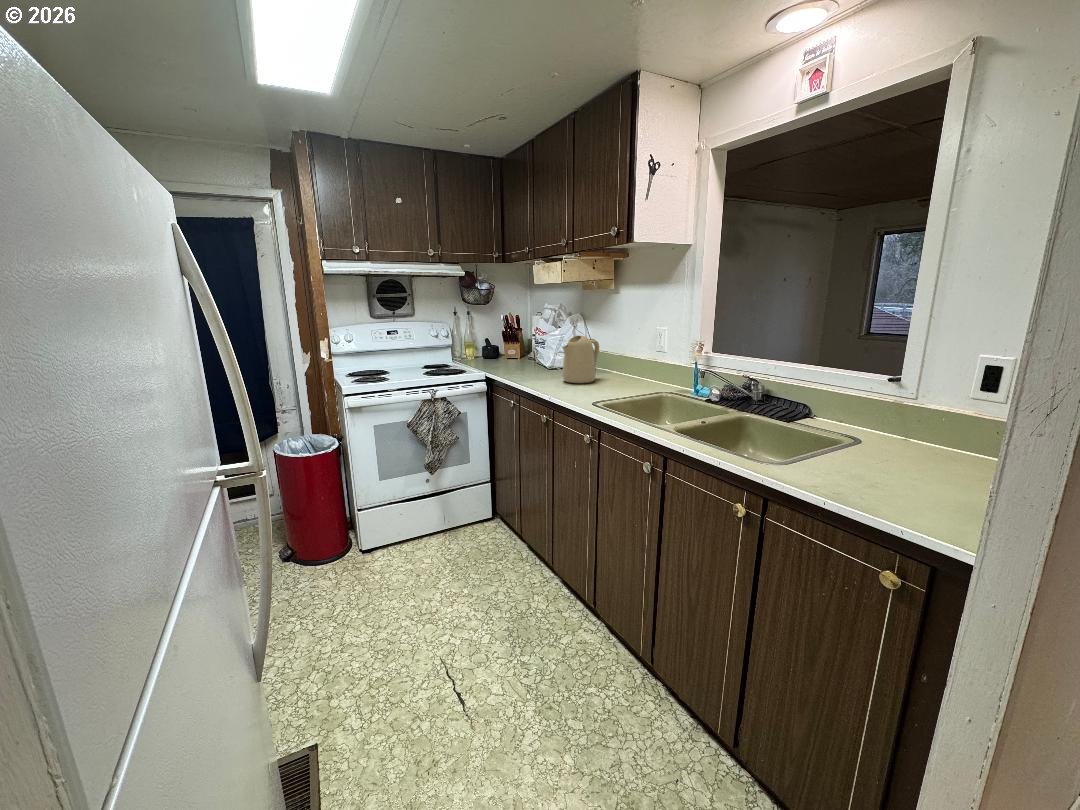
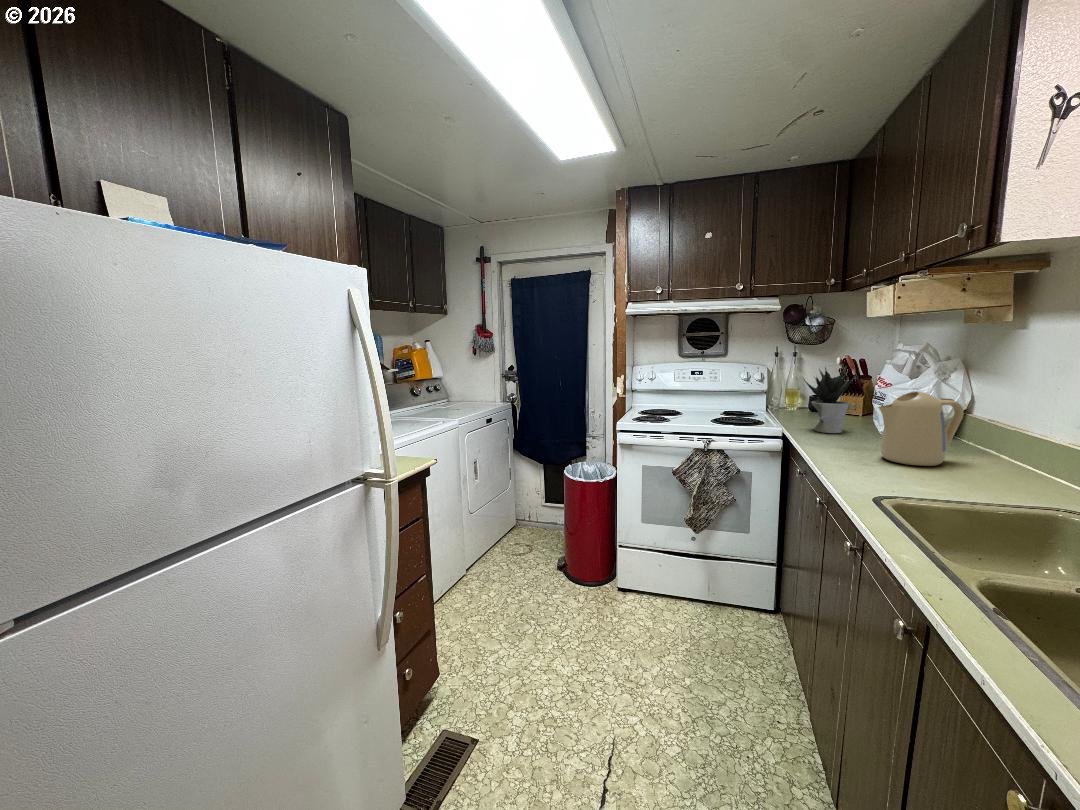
potted plant: none [495,320,528,372] -> present [803,366,855,433]

